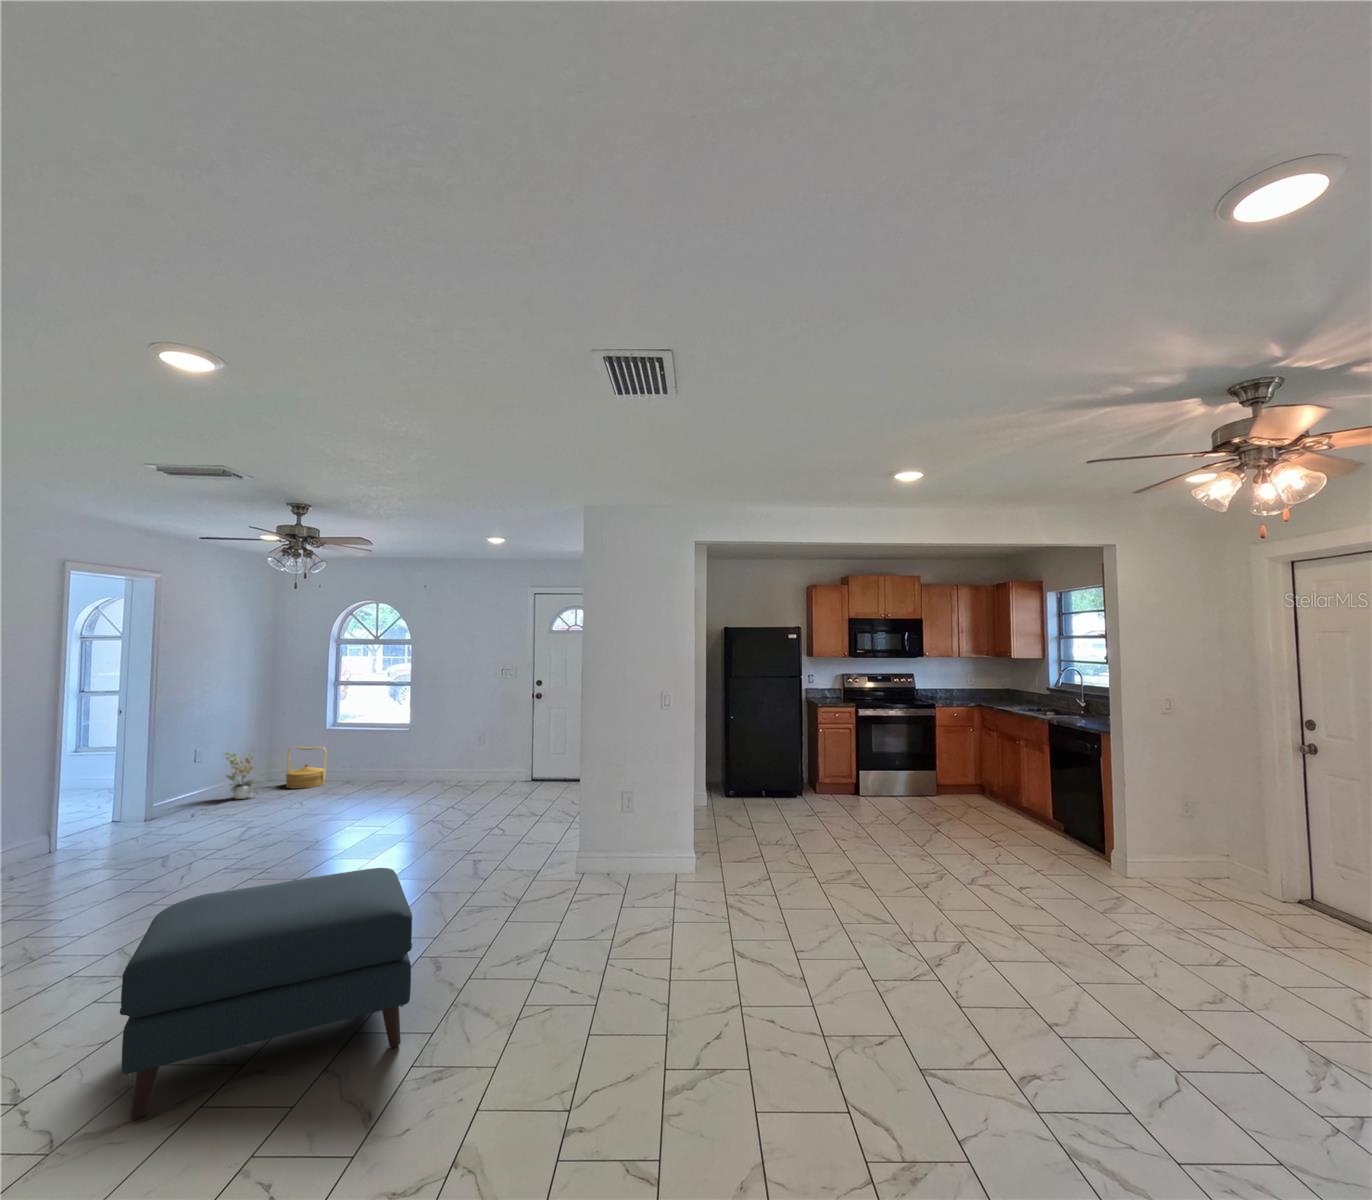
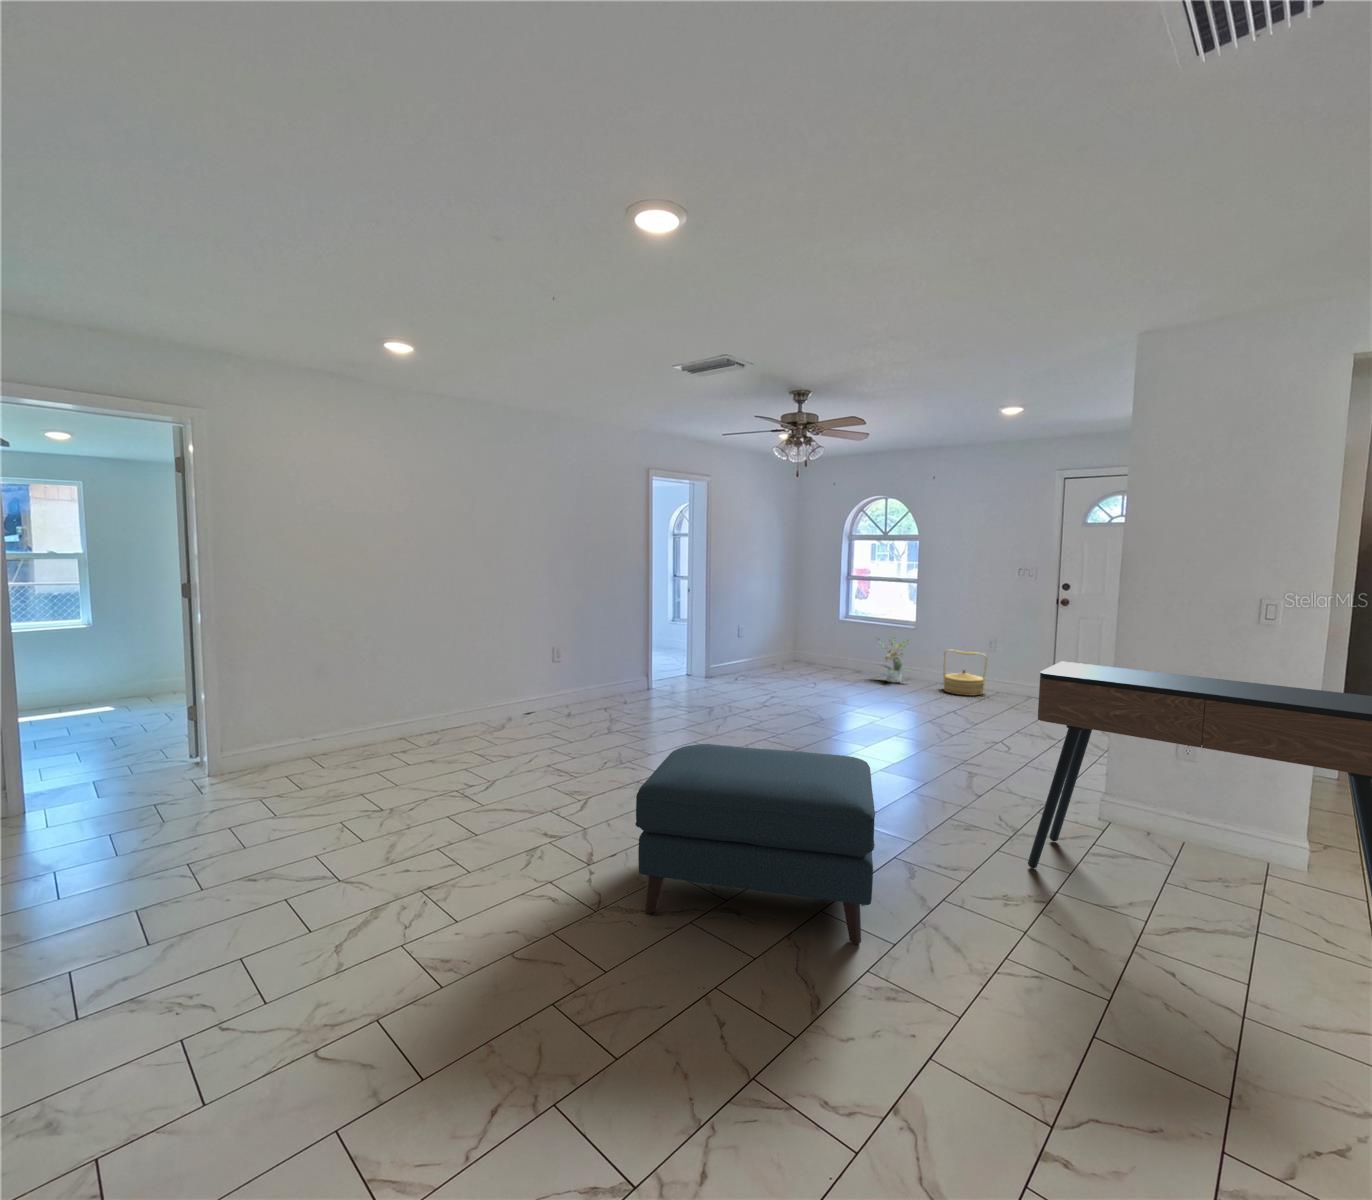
woven basket: present [286,747,327,788] -> present [943,650,987,695]
console table: none [530,749,743,926] -> present [1028,661,1372,896]
potted plant: present [225,751,264,799] -> present [878,638,908,683]

